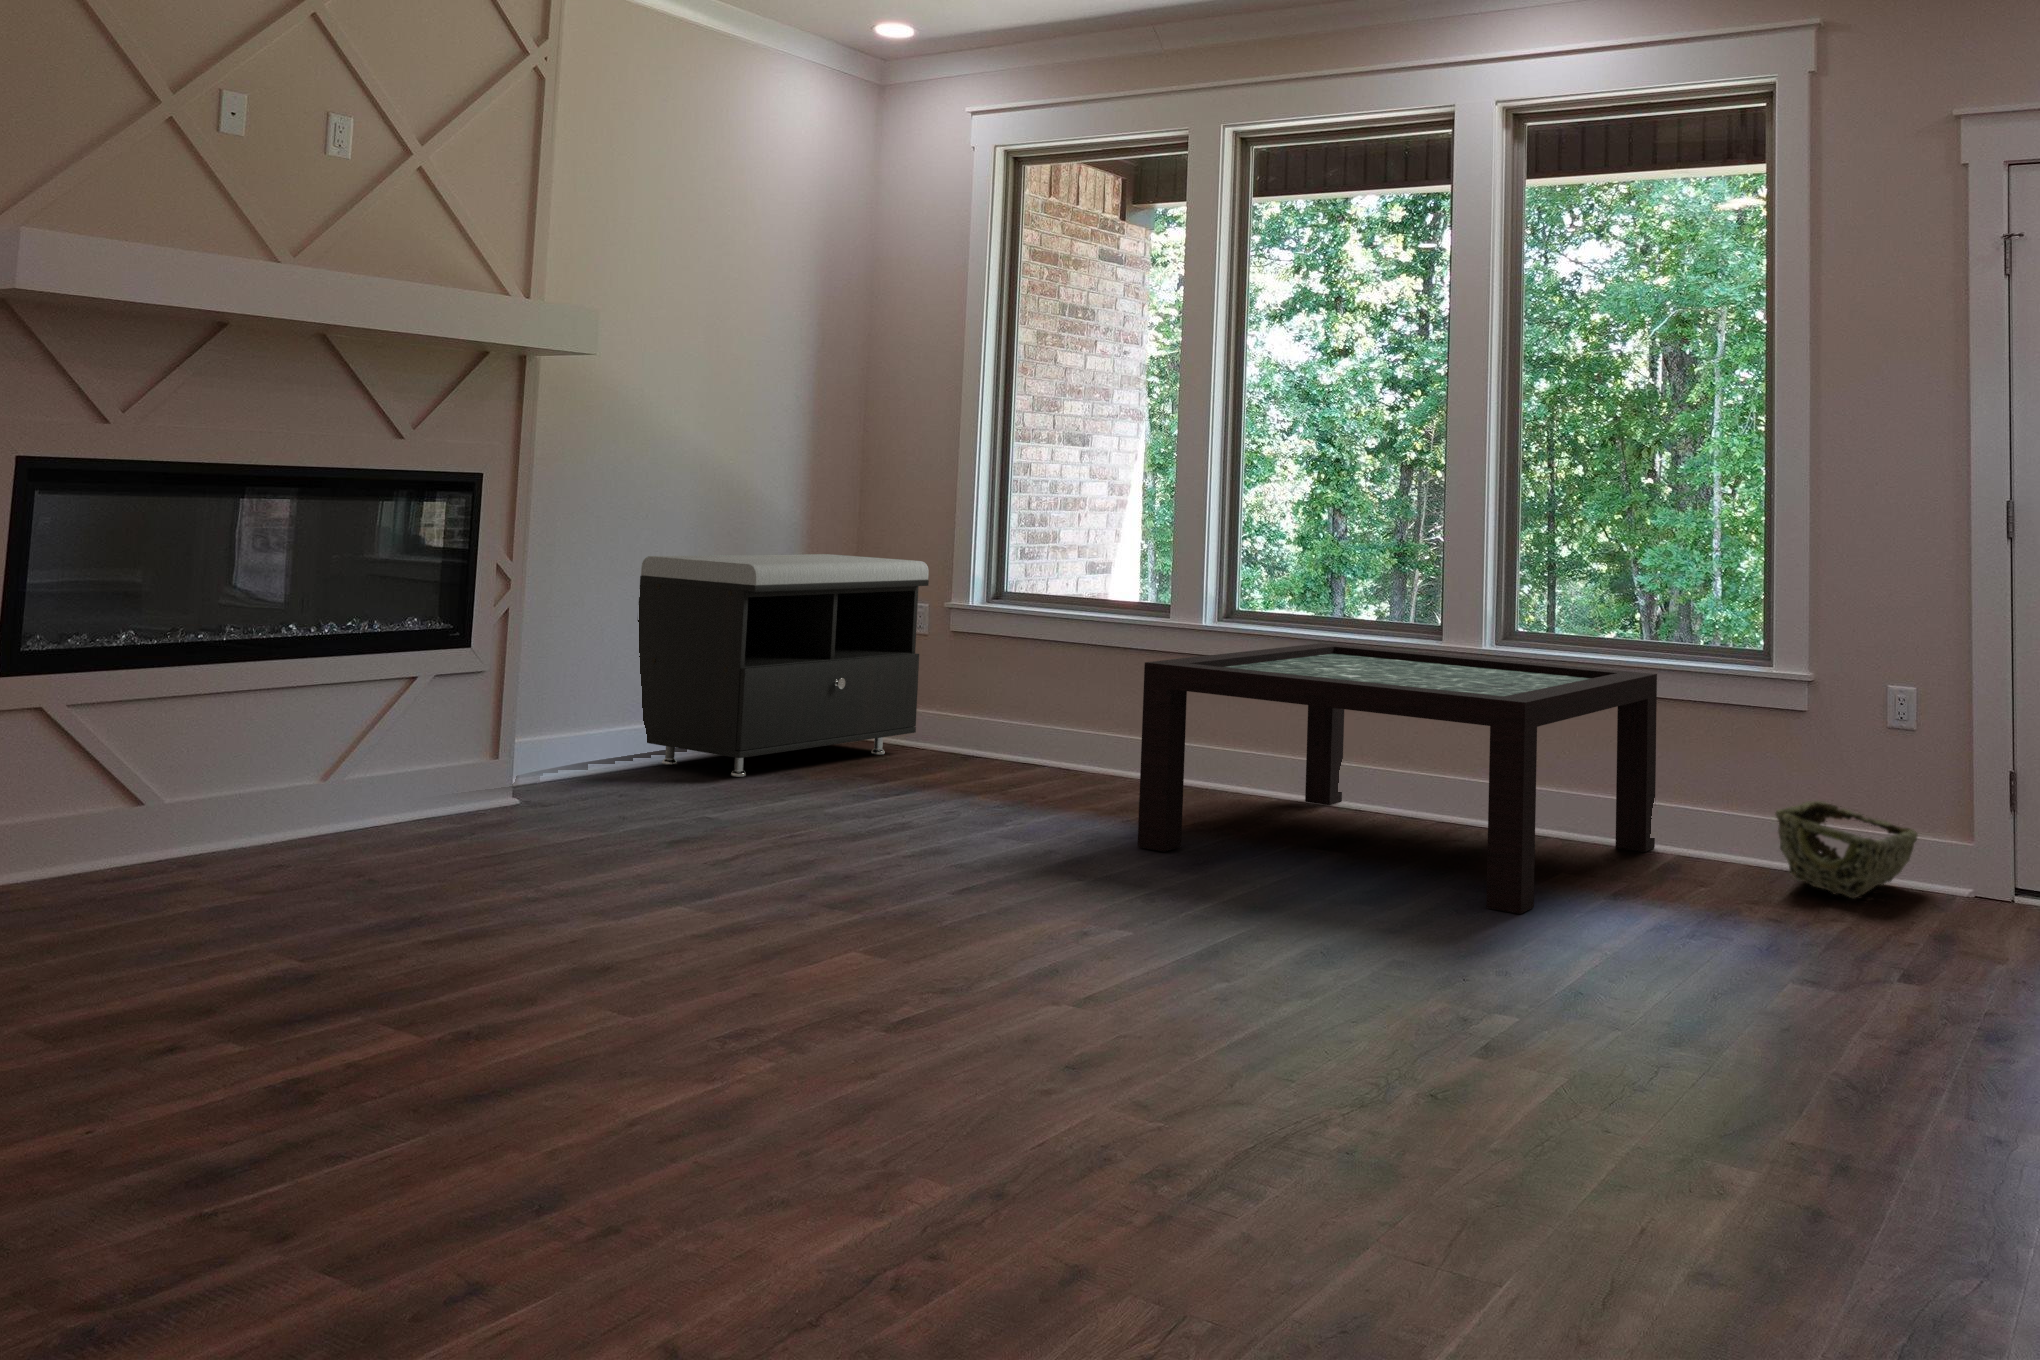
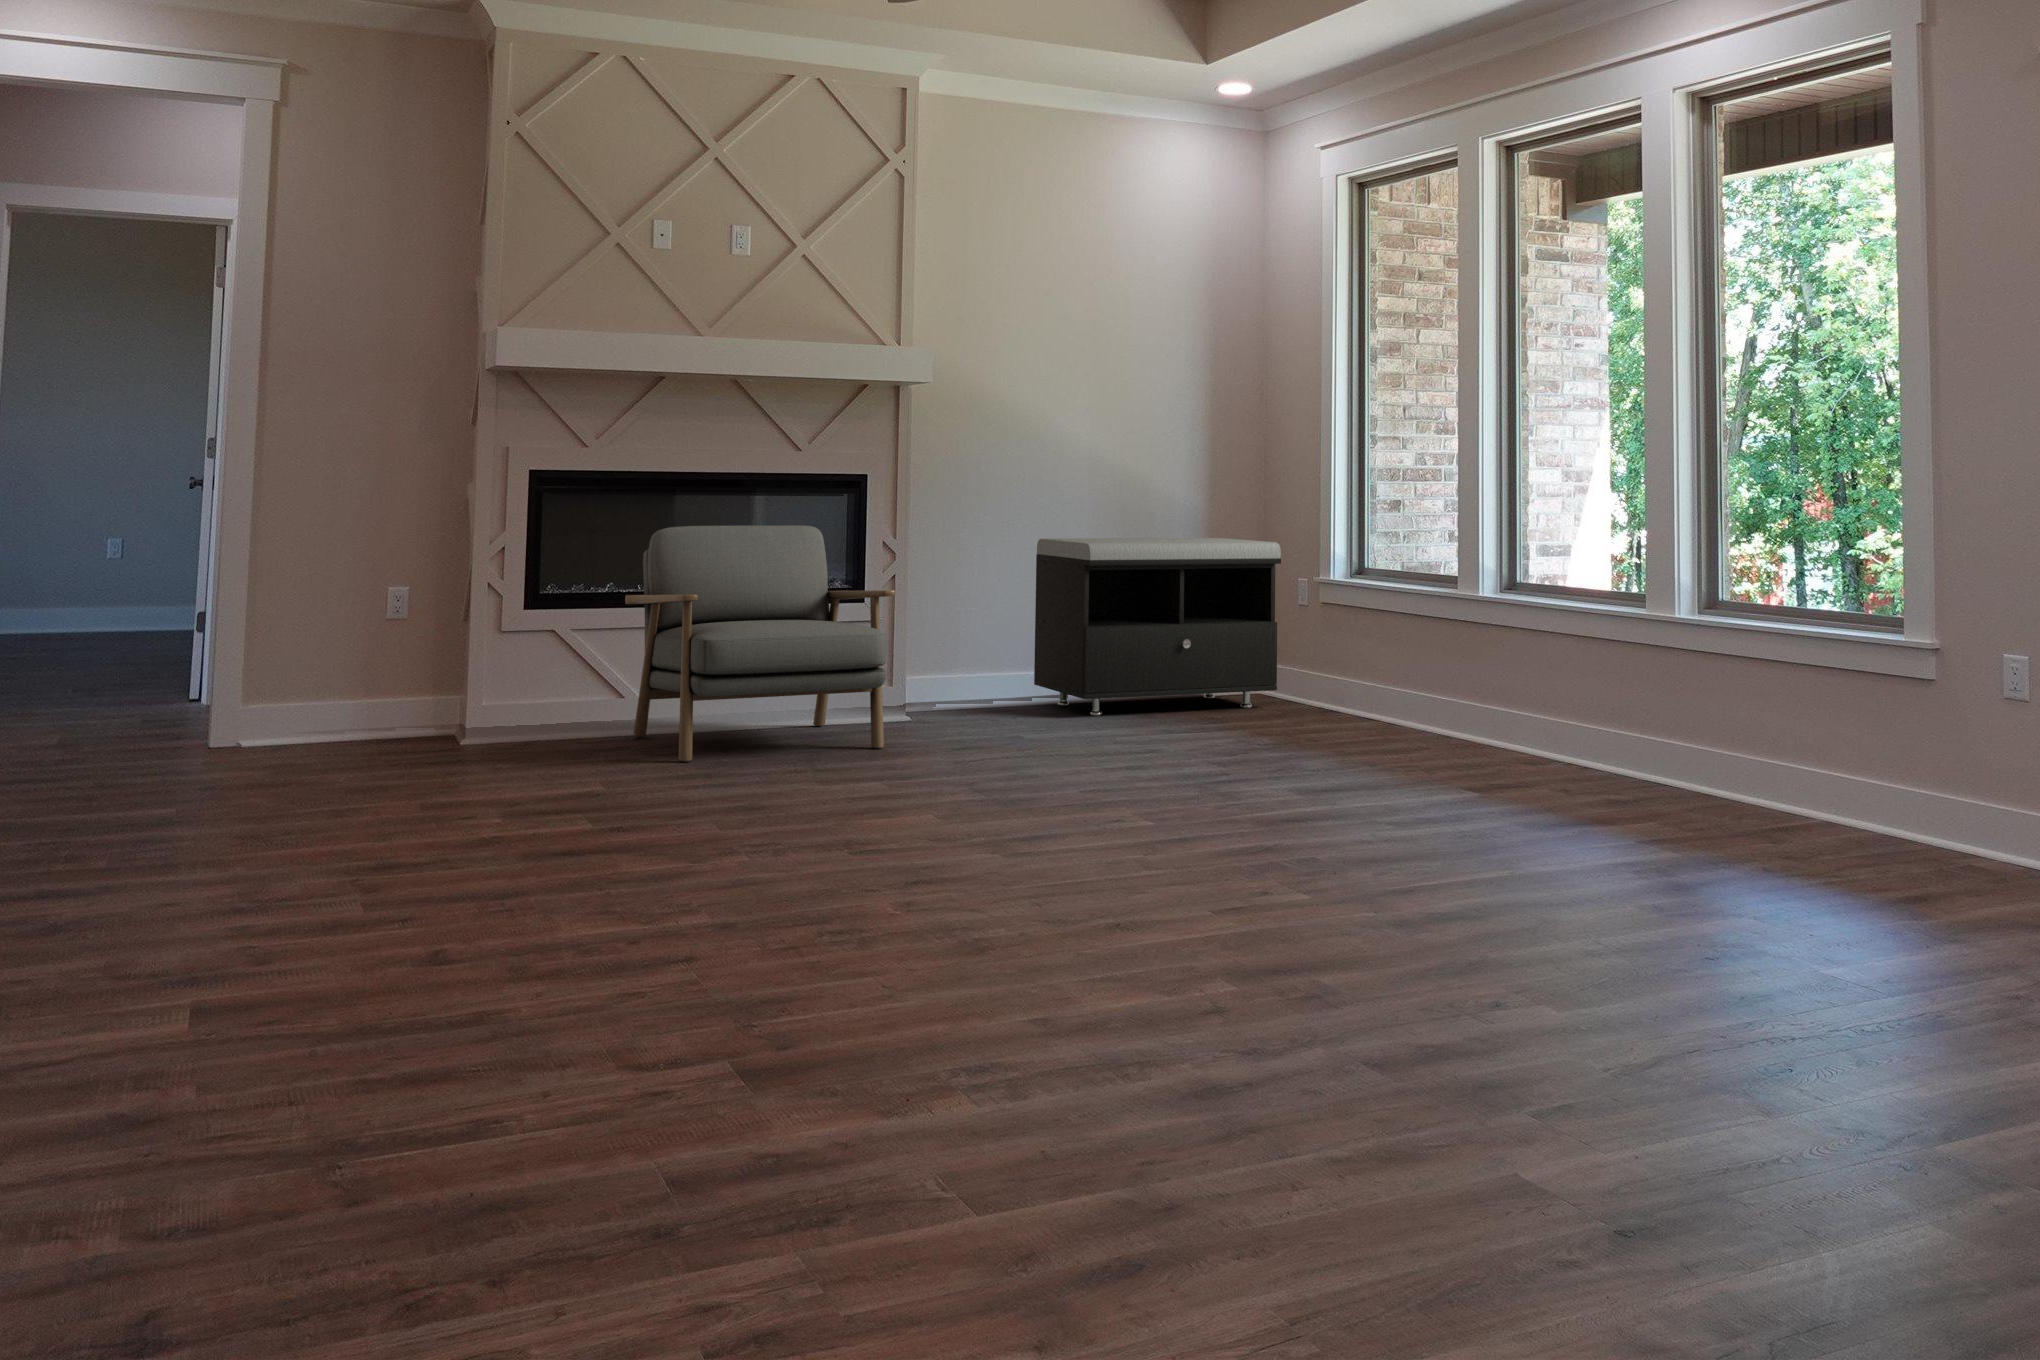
armchair: none [181,543,614,895] -> present [625,525,896,762]
coffee table: present [1138,643,1657,914] -> none [1288,613,1806,845]
woven basket: present [1775,801,1917,898] -> none [1826,773,2016,866]

